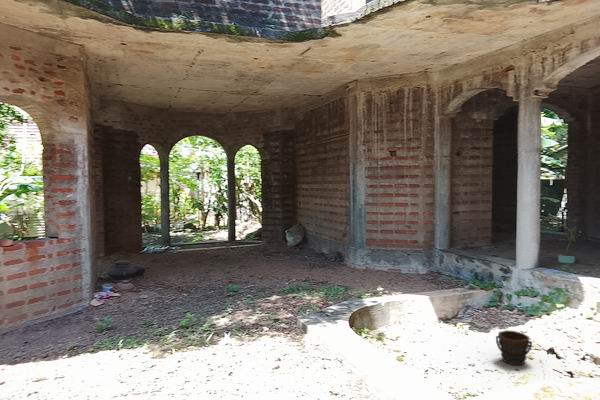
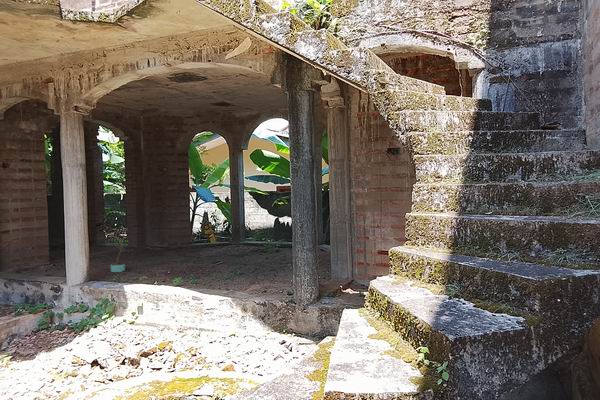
bucket: present [496,330,532,365] -> none [35,351,71,386]

